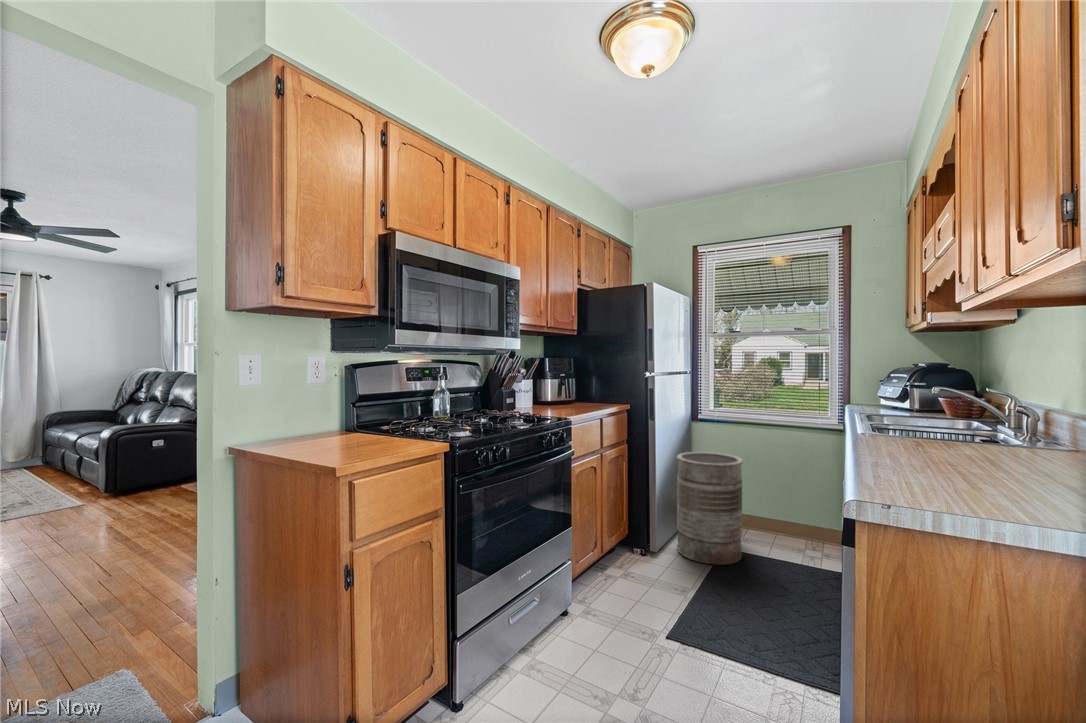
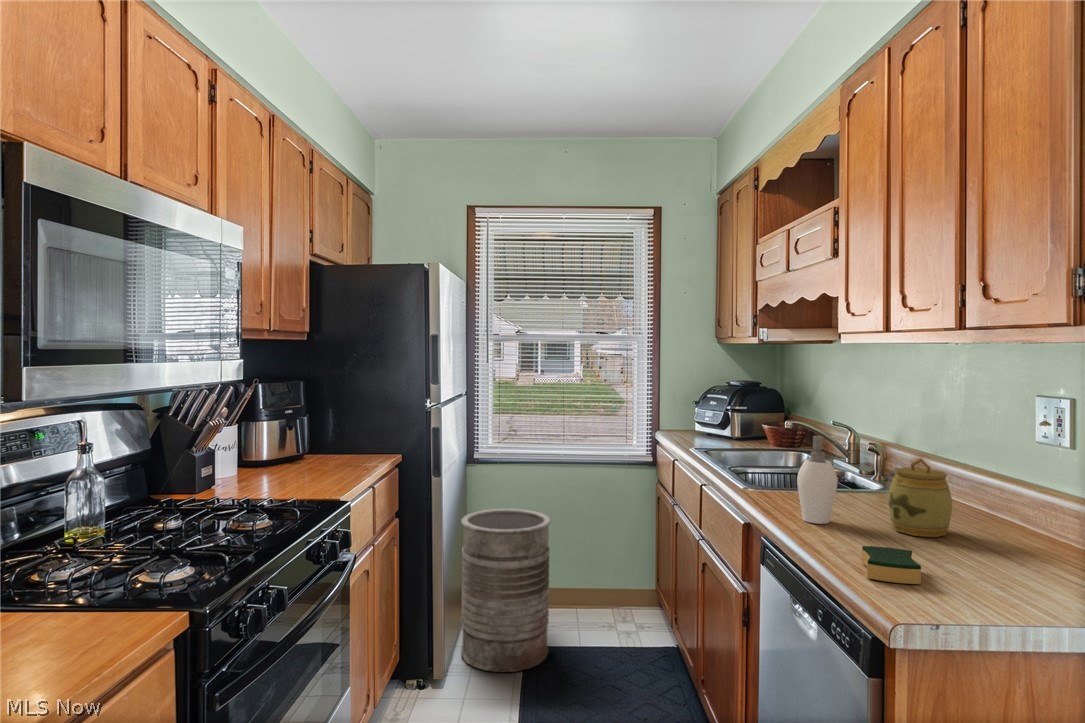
soap dispenser: none [880,383,928,455] -> present [797,436,850,524]
jar: none [968,401,1037,472] -> present [889,459,953,537]
sponge: none [877,460,938,489] -> present [862,546,921,584]

